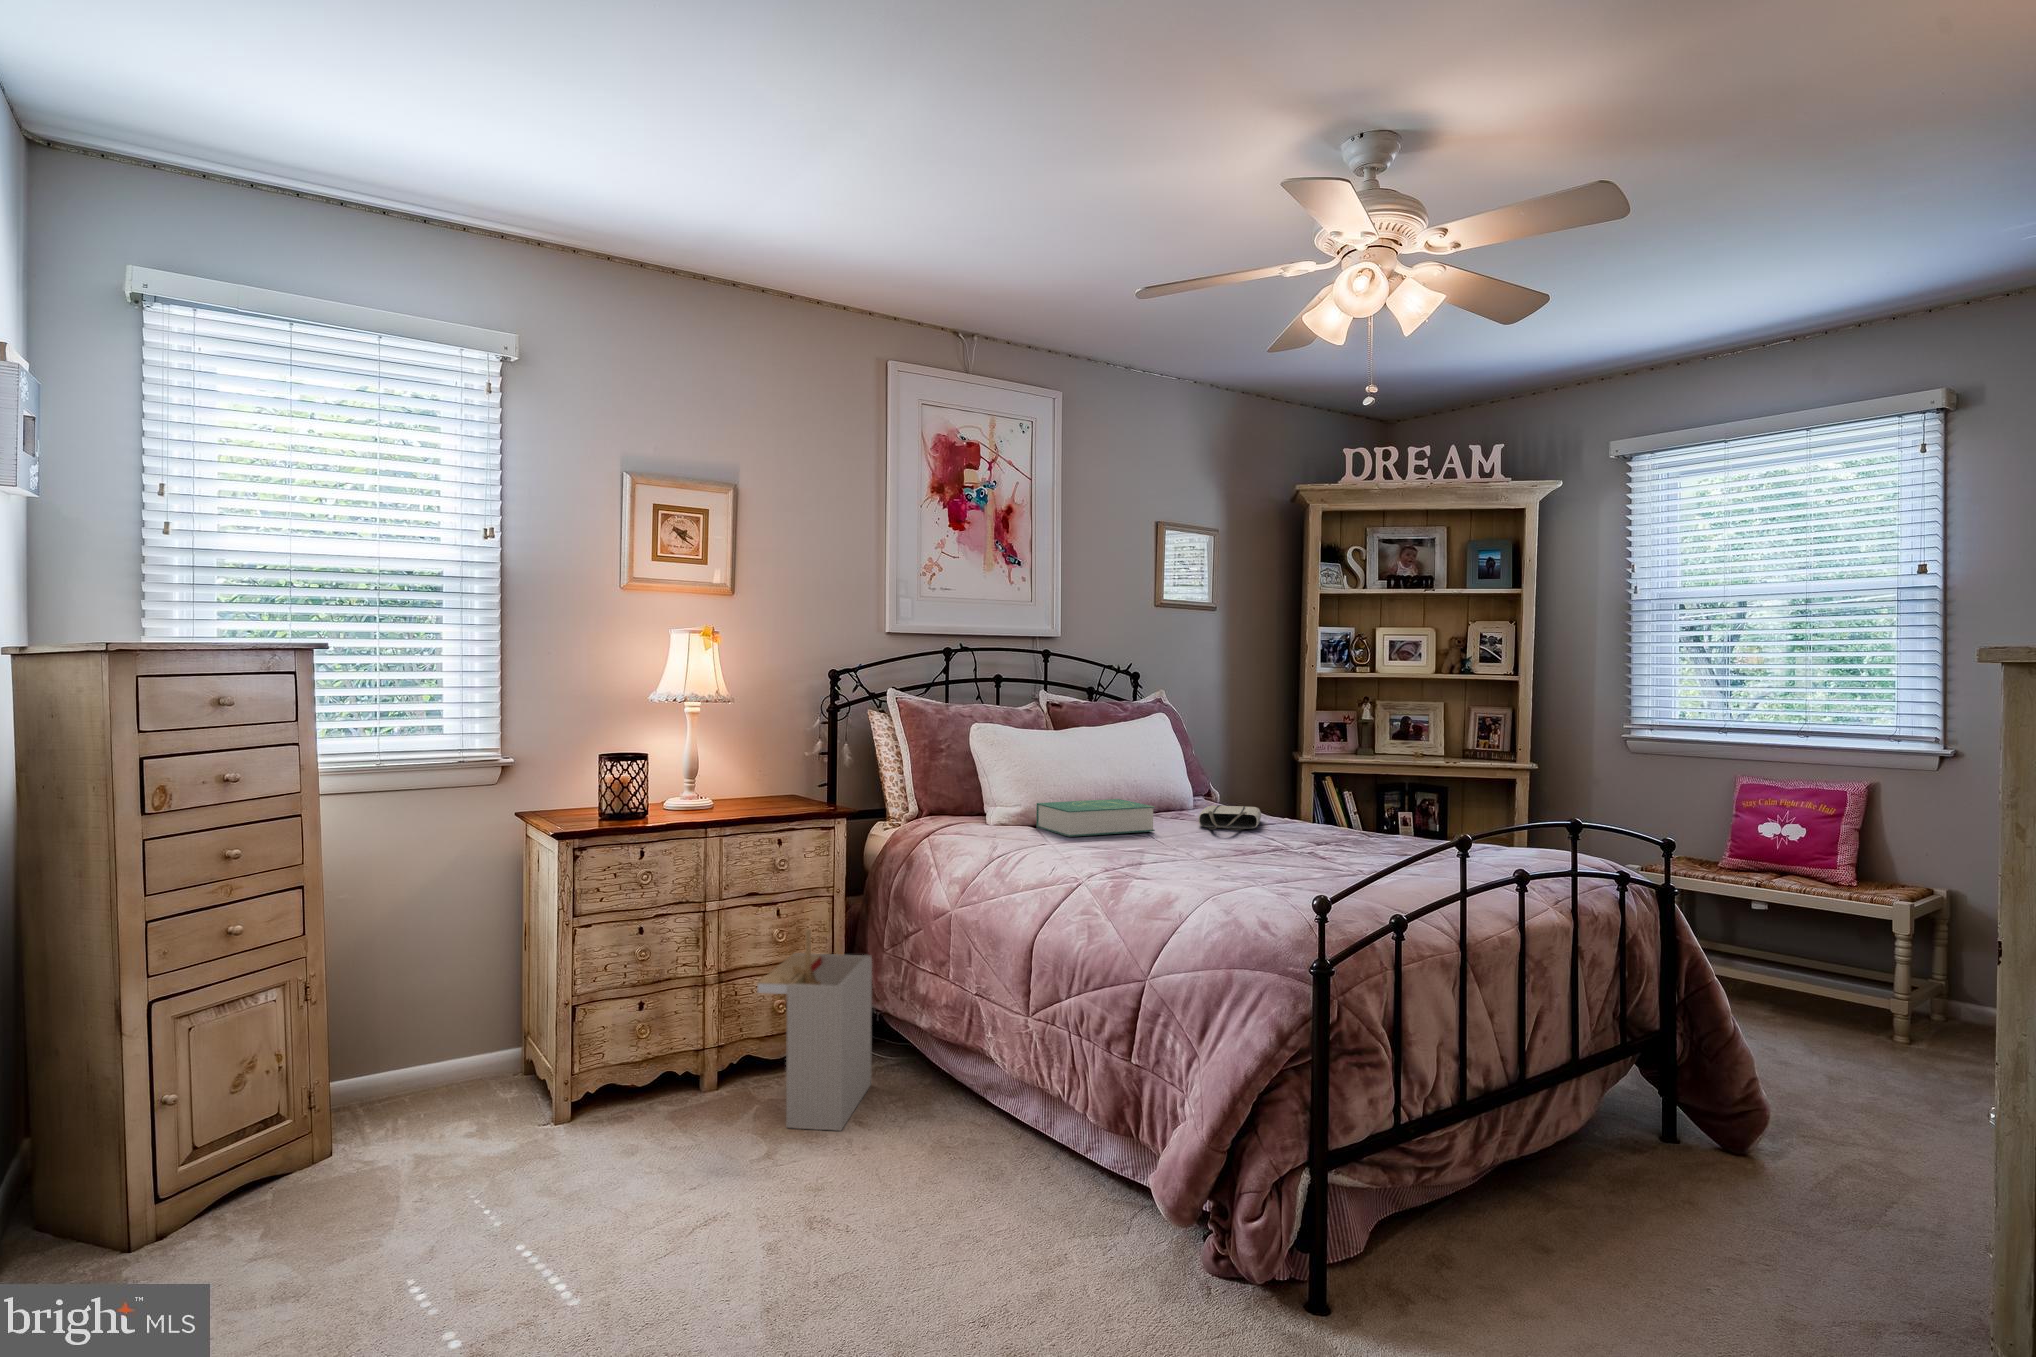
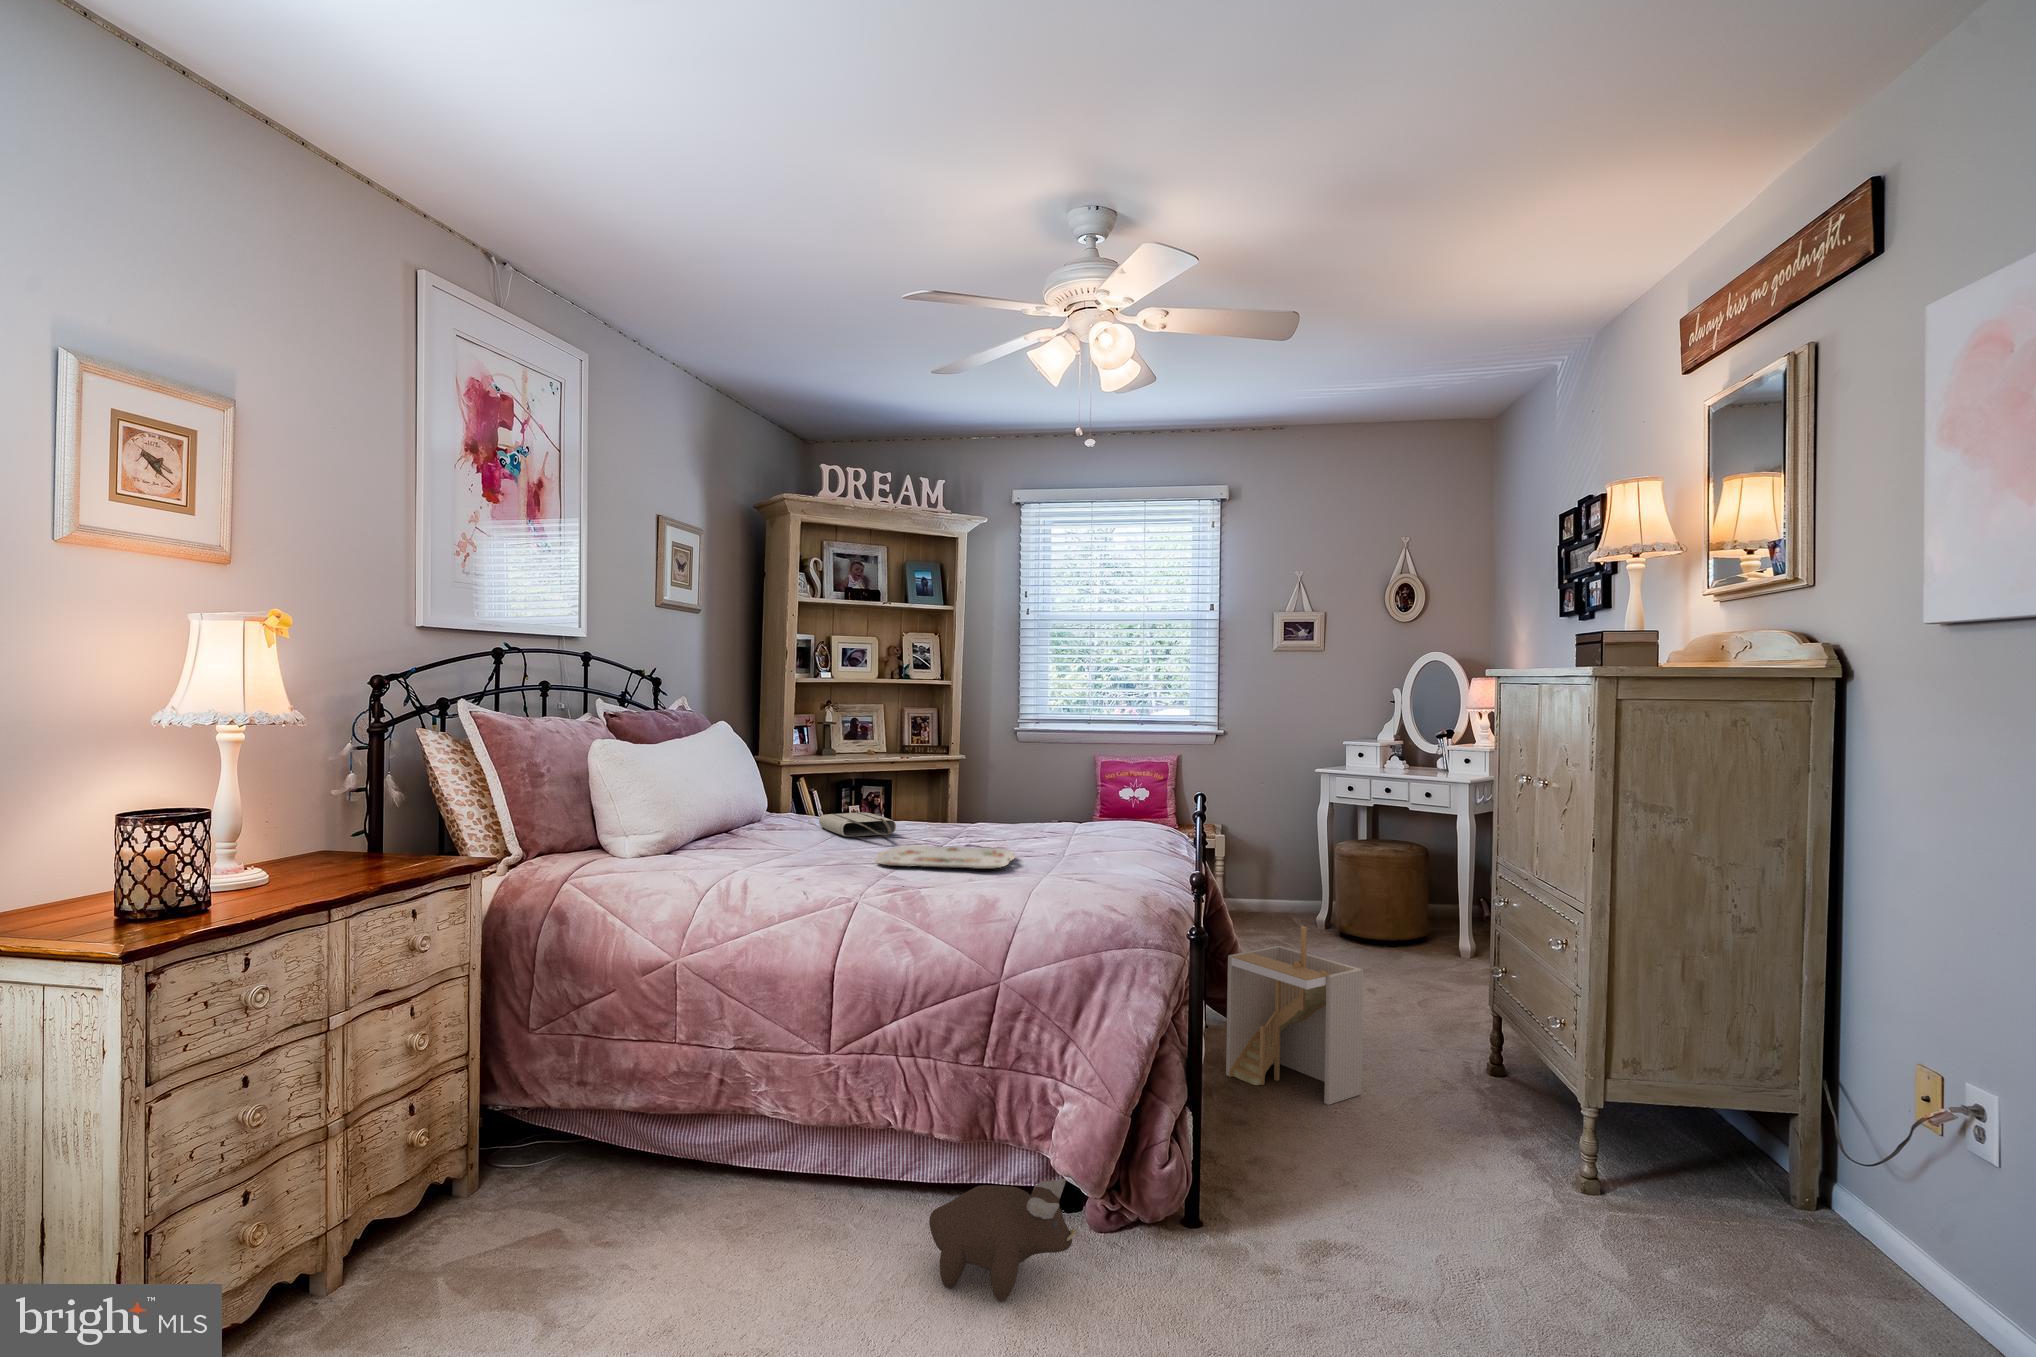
book: present [1036,799,1155,837] -> none [698,816,823,862]
serving tray: none [1155,838,1314,865] -> present [876,846,1015,869]
storage bin: present [758,929,872,1131] -> present [1226,926,1363,1105]
plush toy: none [1019,1155,1133,1267] -> present [929,1179,1077,1301]

